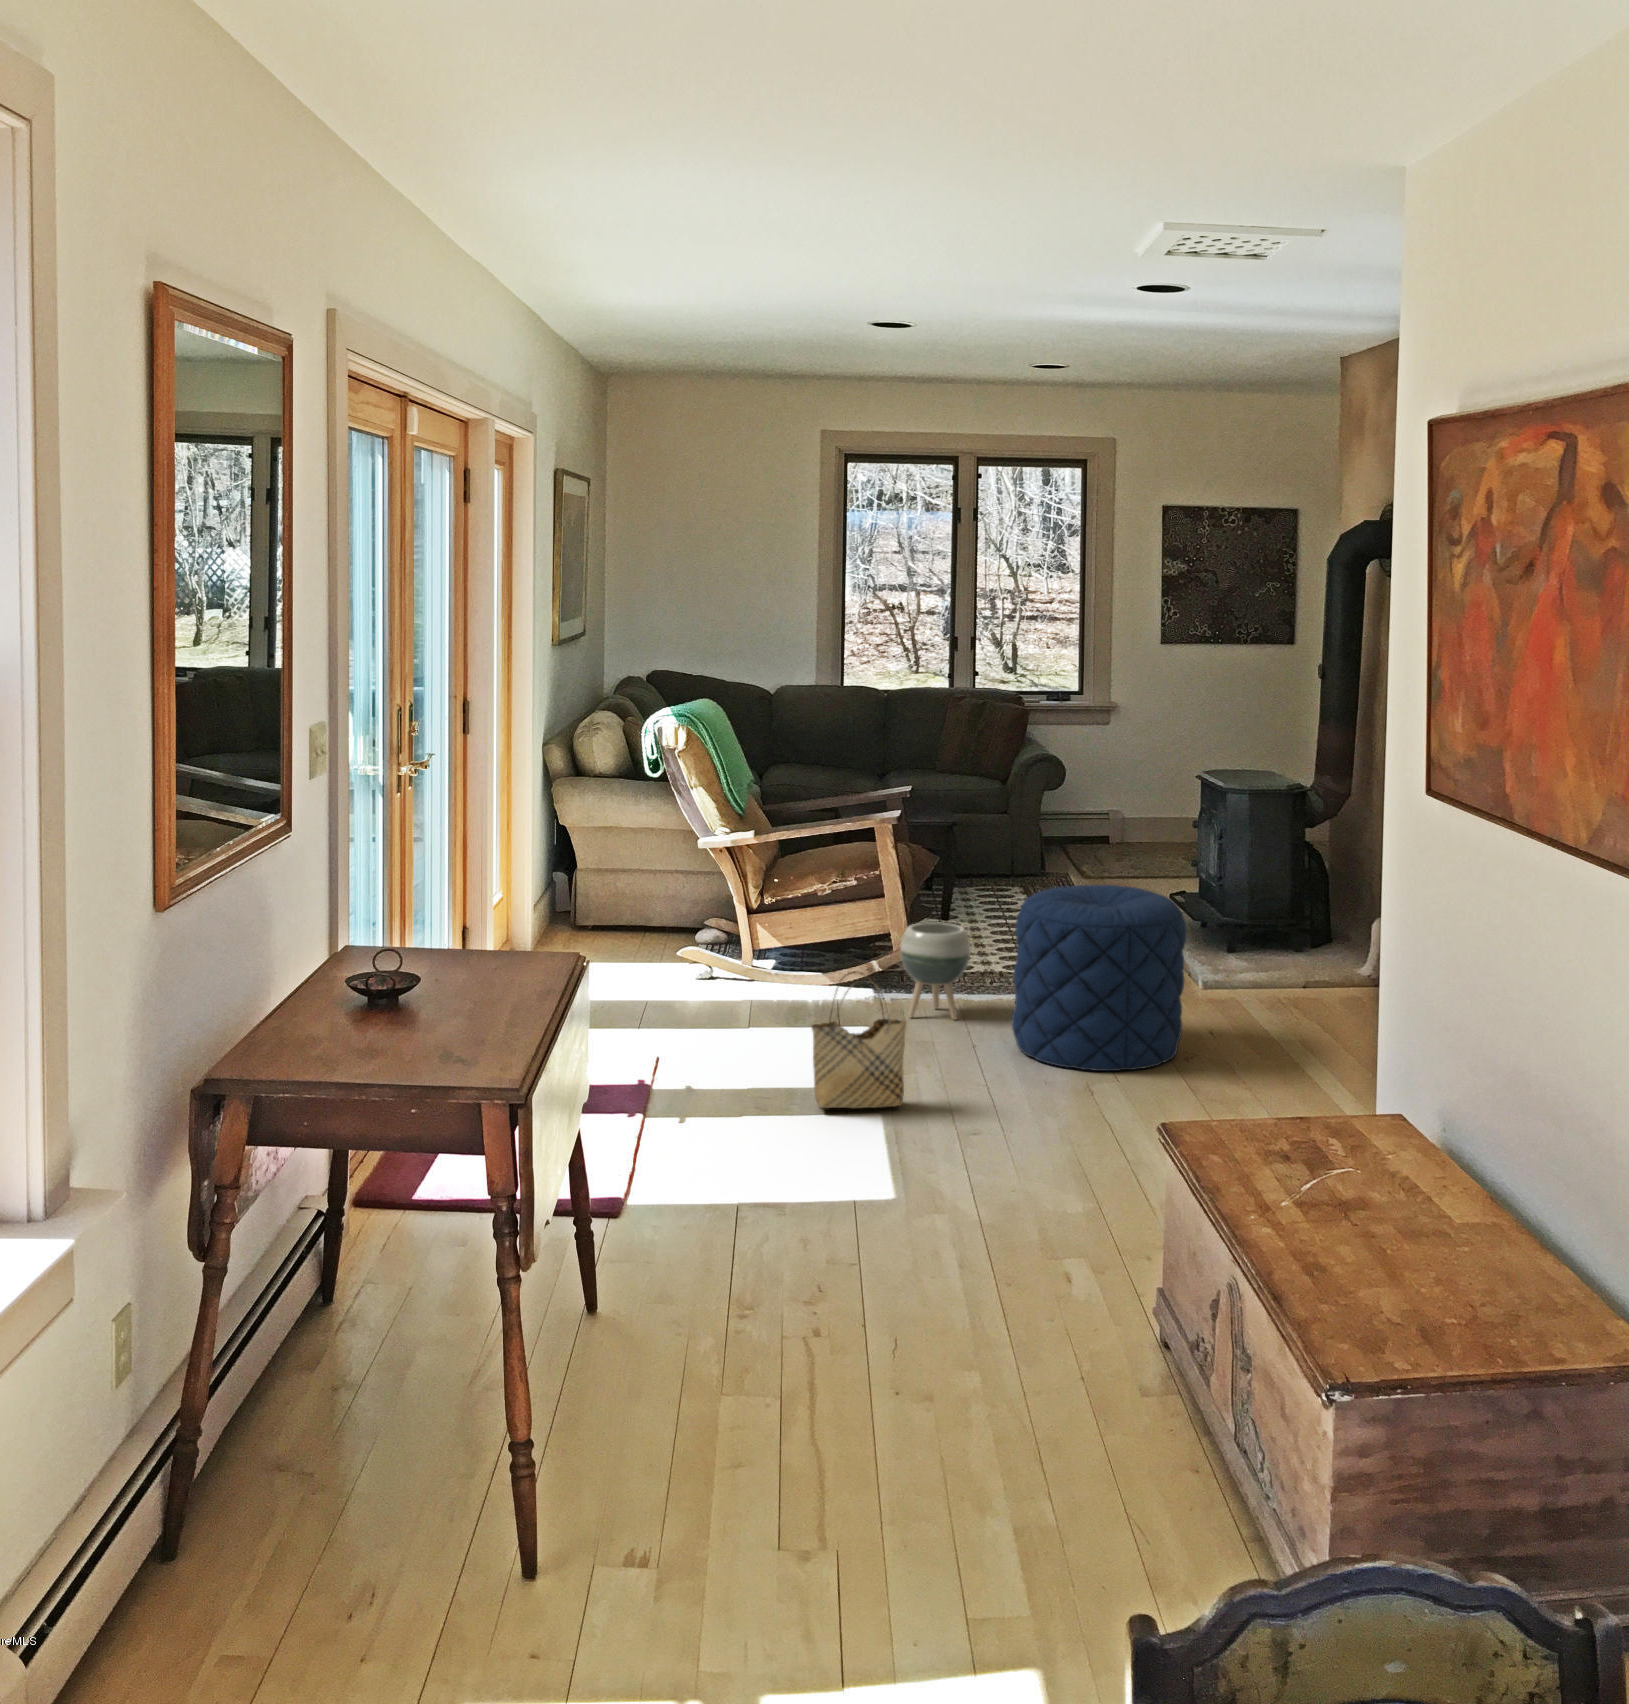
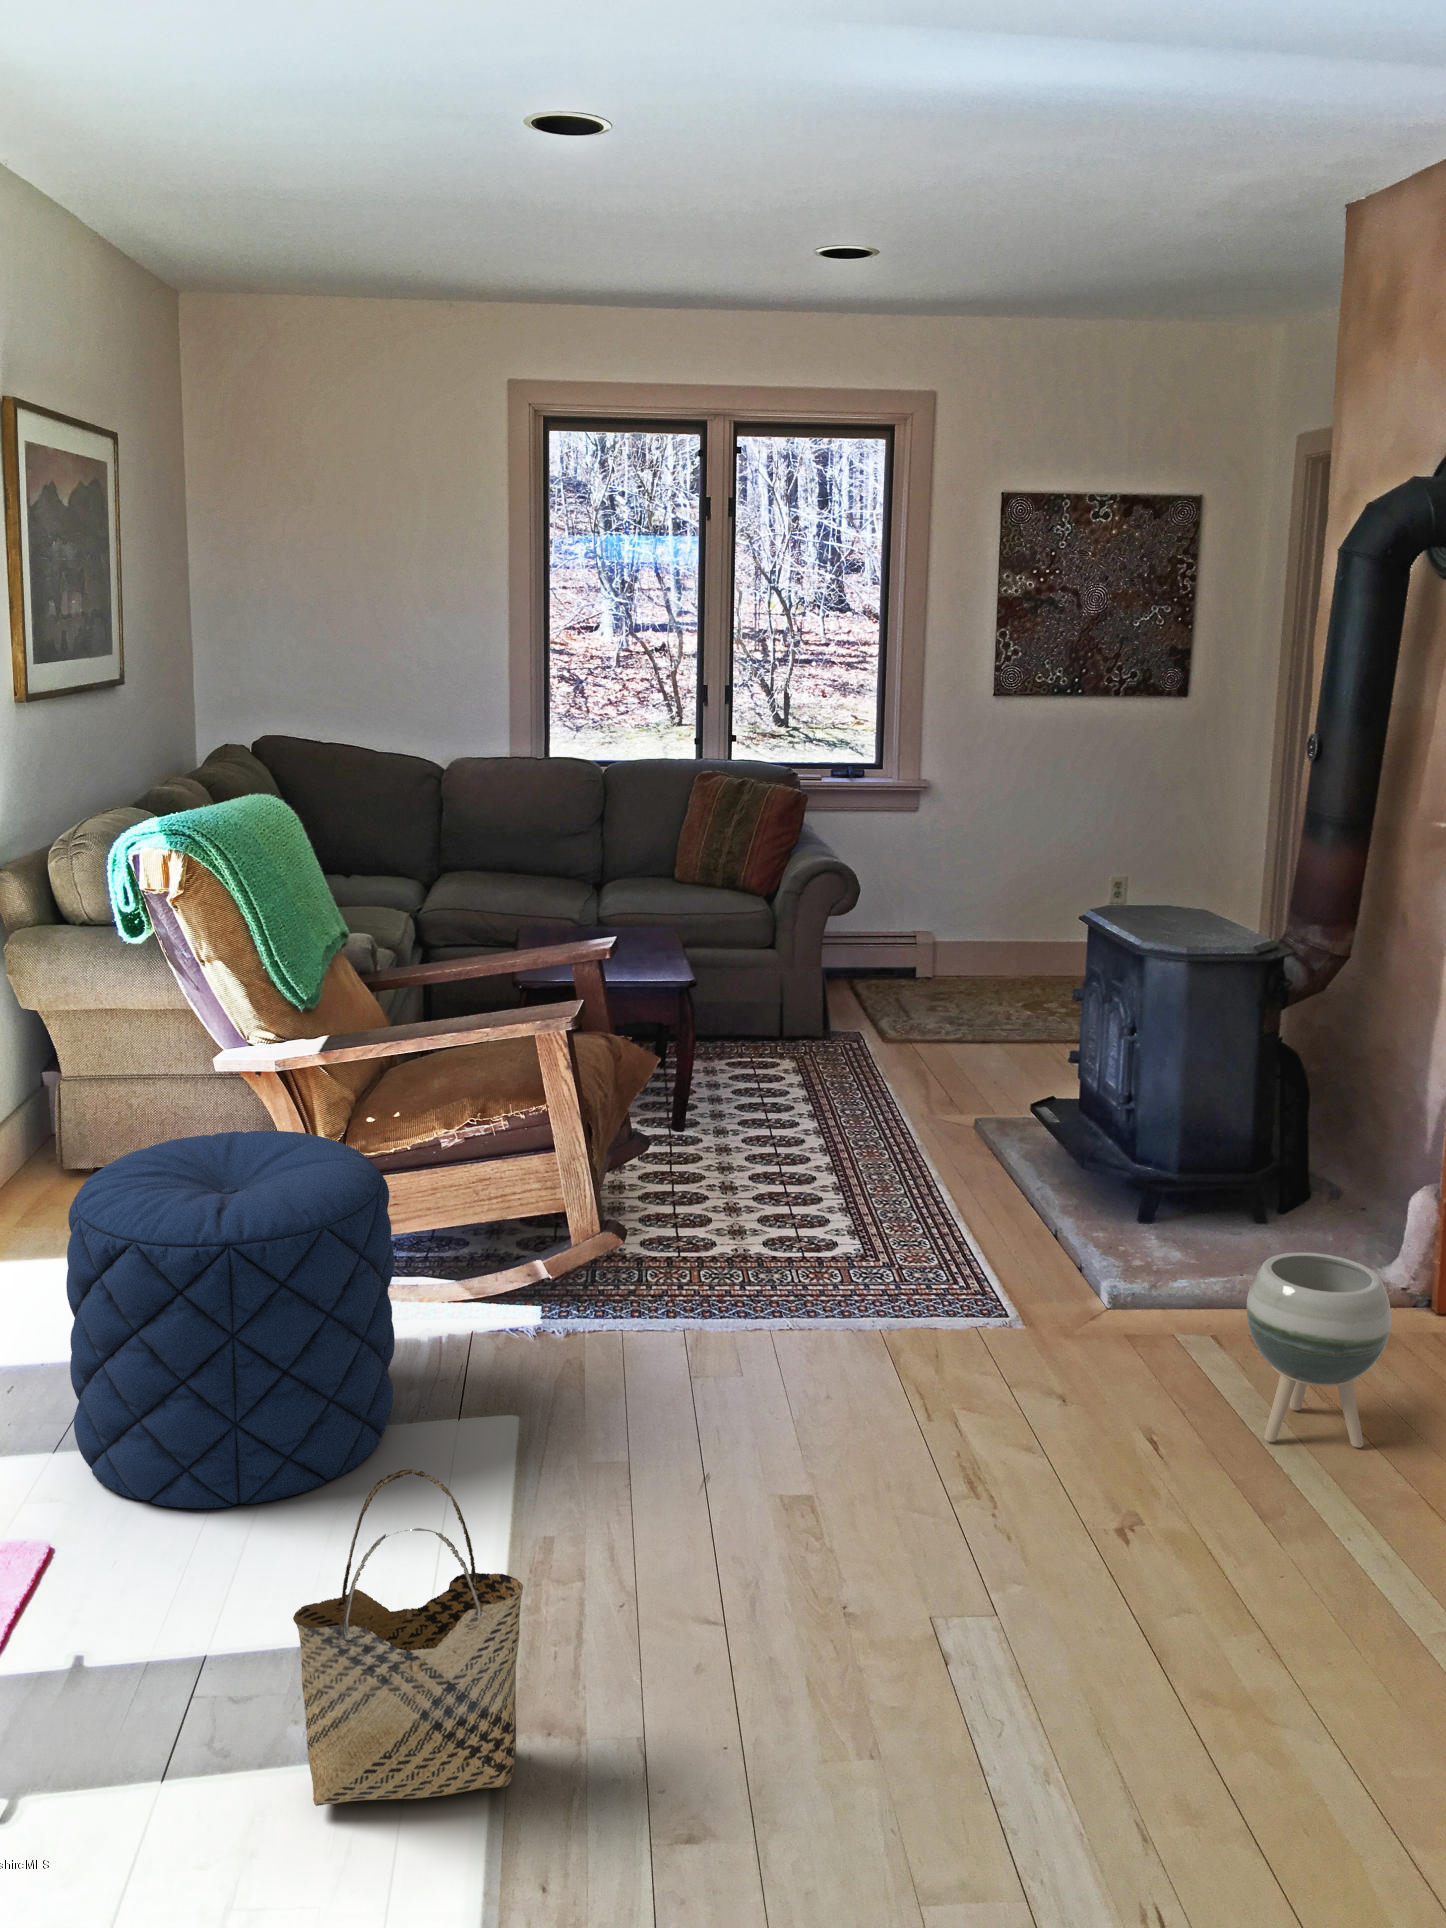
pouf: present [1012,885,1186,1071] -> present [66,1131,395,1508]
planter: present [900,922,971,1020] -> present [1246,1252,1391,1448]

